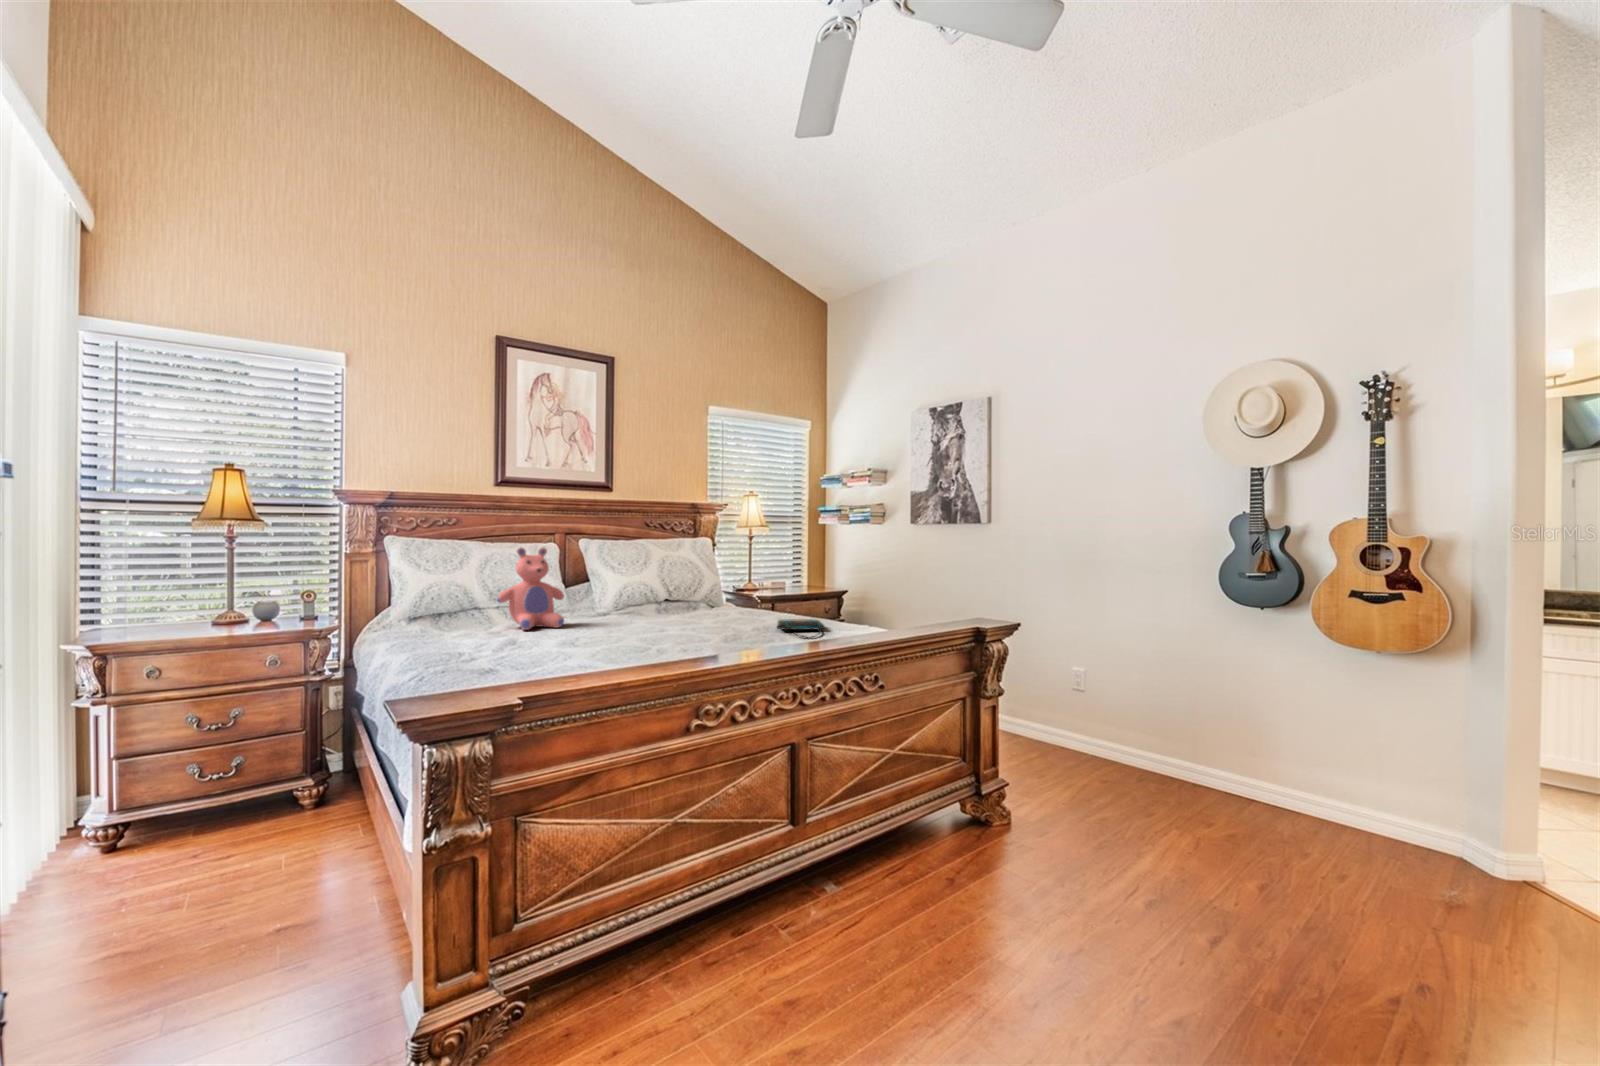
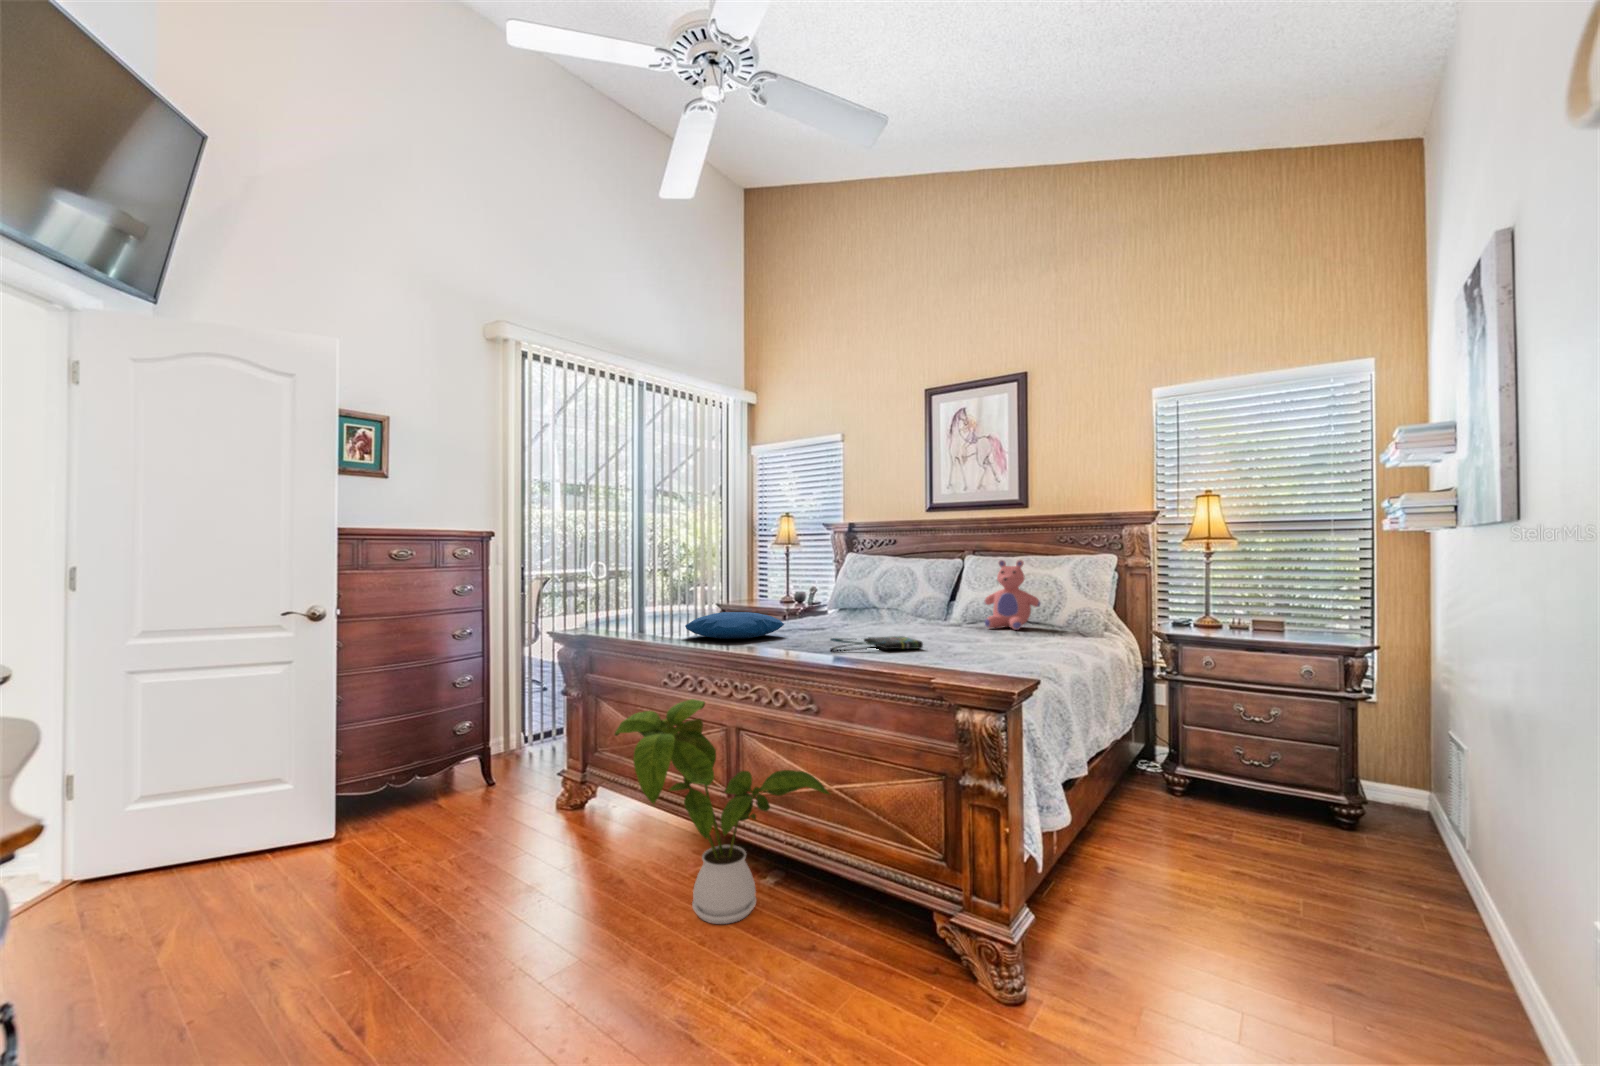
teddy bear: present [497,548,564,630] -> present [984,560,1040,630]
pillow: none [571,618,705,656] -> present [685,612,784,639]
house plant: none [790,694,1024,928] -> present [615,699,829,924]

